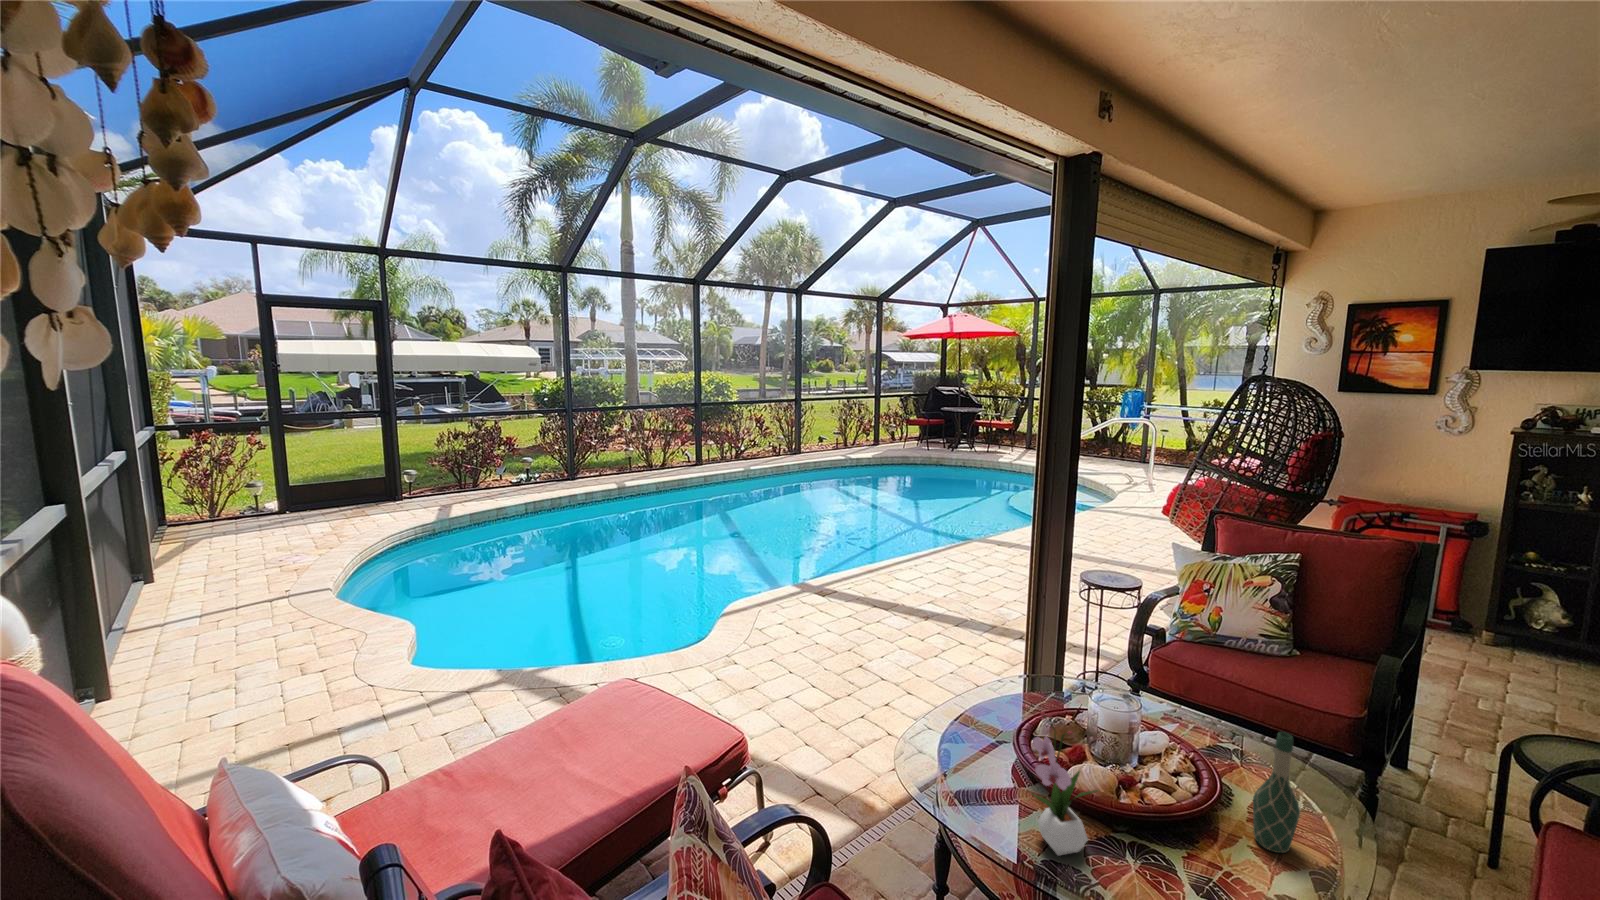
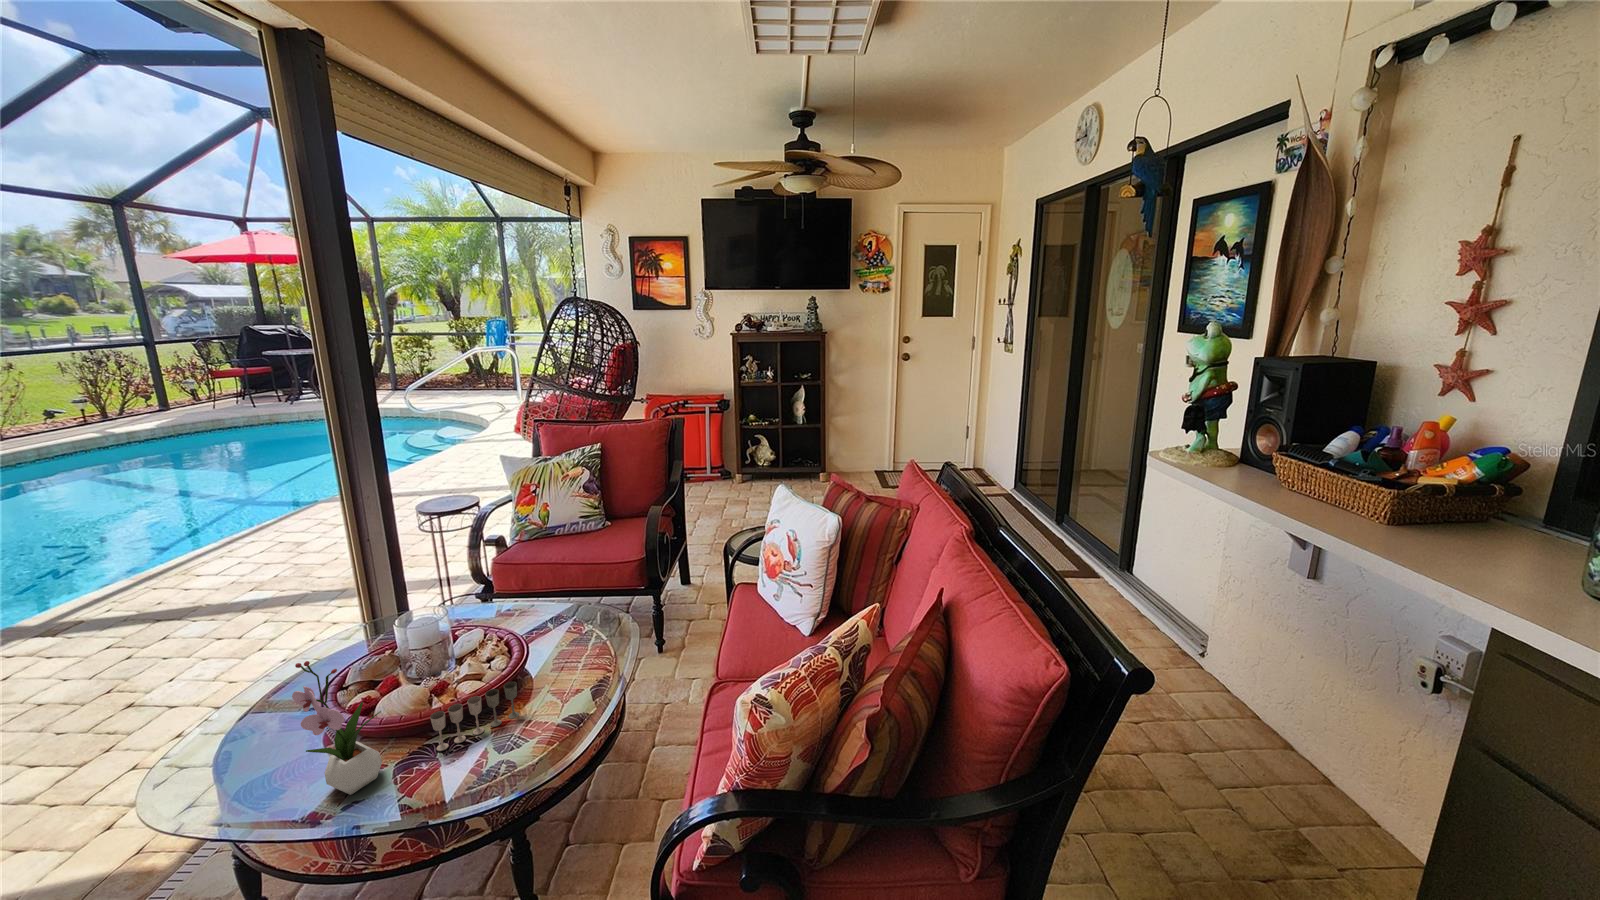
wine bottle: present [1253,732,1300,853] -> none [536,589,570,686]
wine glass: none [1136,815,1234,867] -> present [430,682,519,751]

